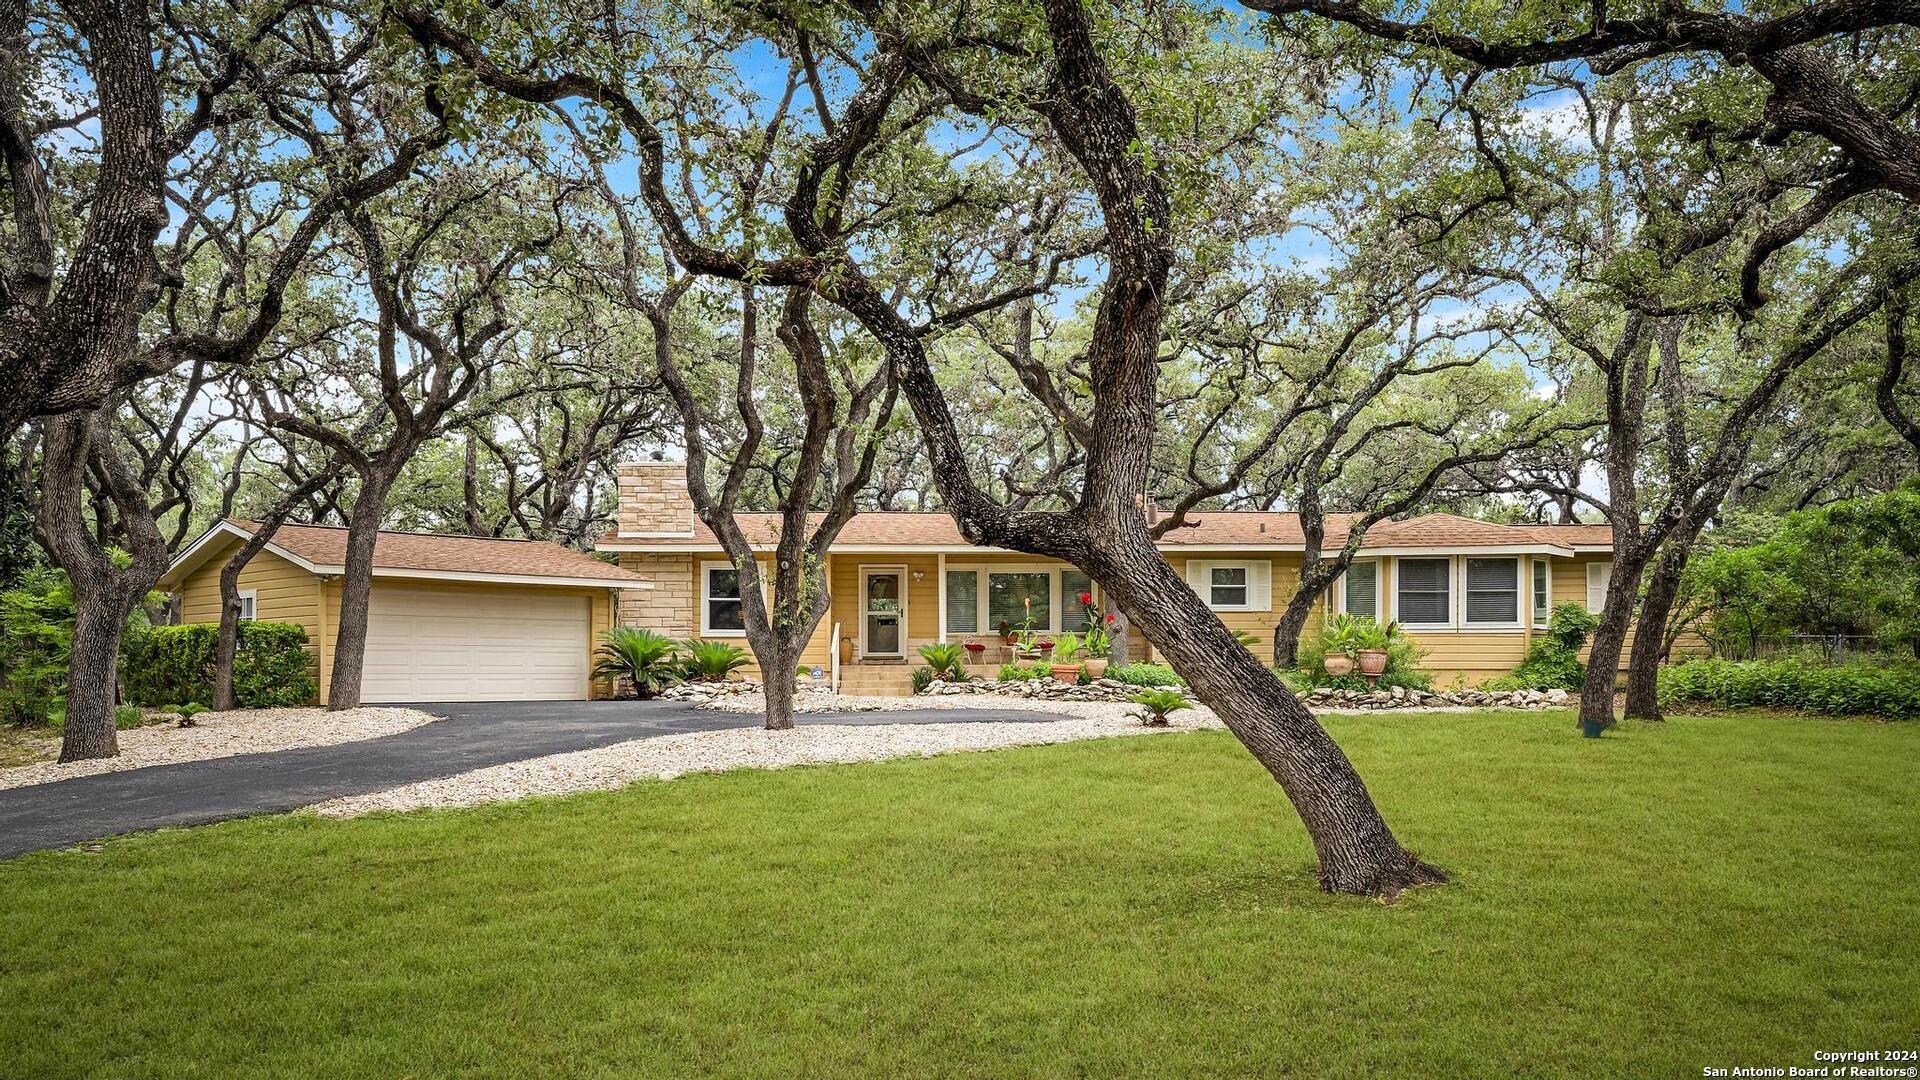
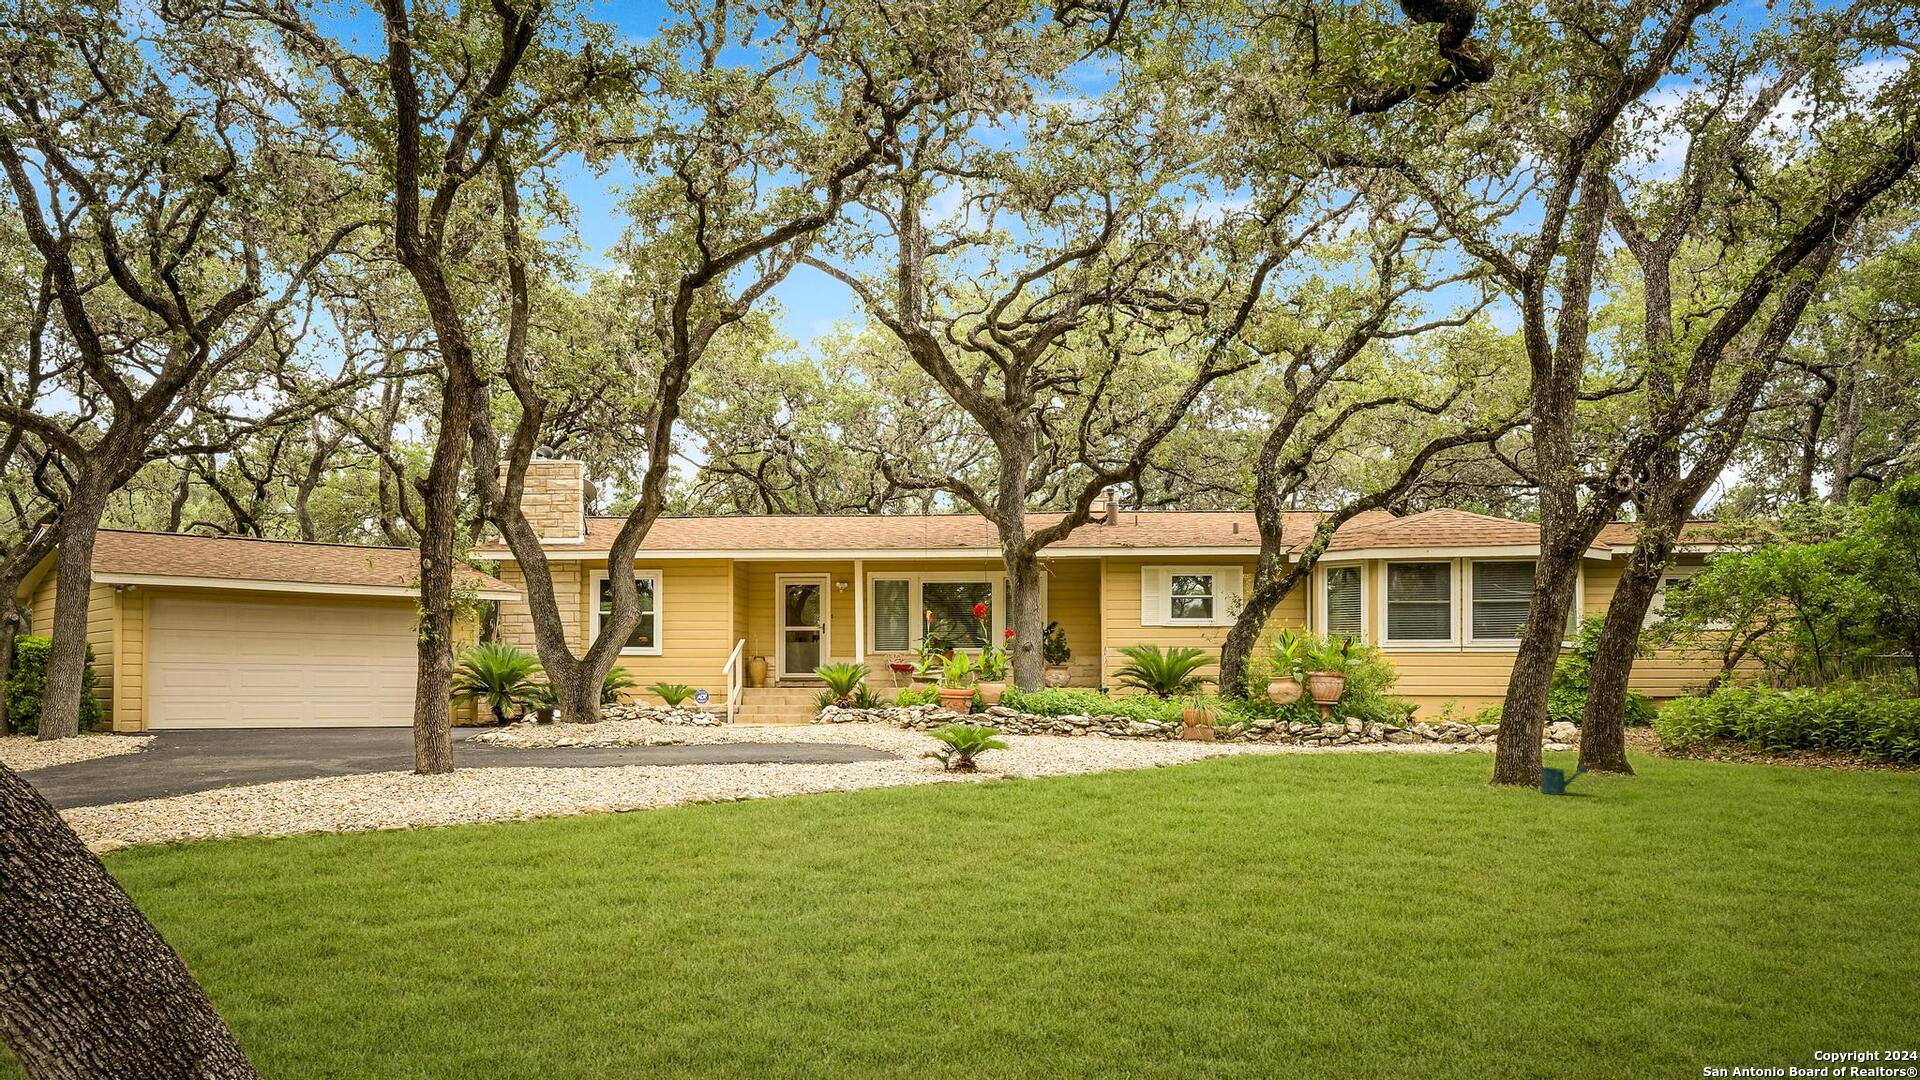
potted plant: none [712,666,751,696] -> present [526,689,566,725]

